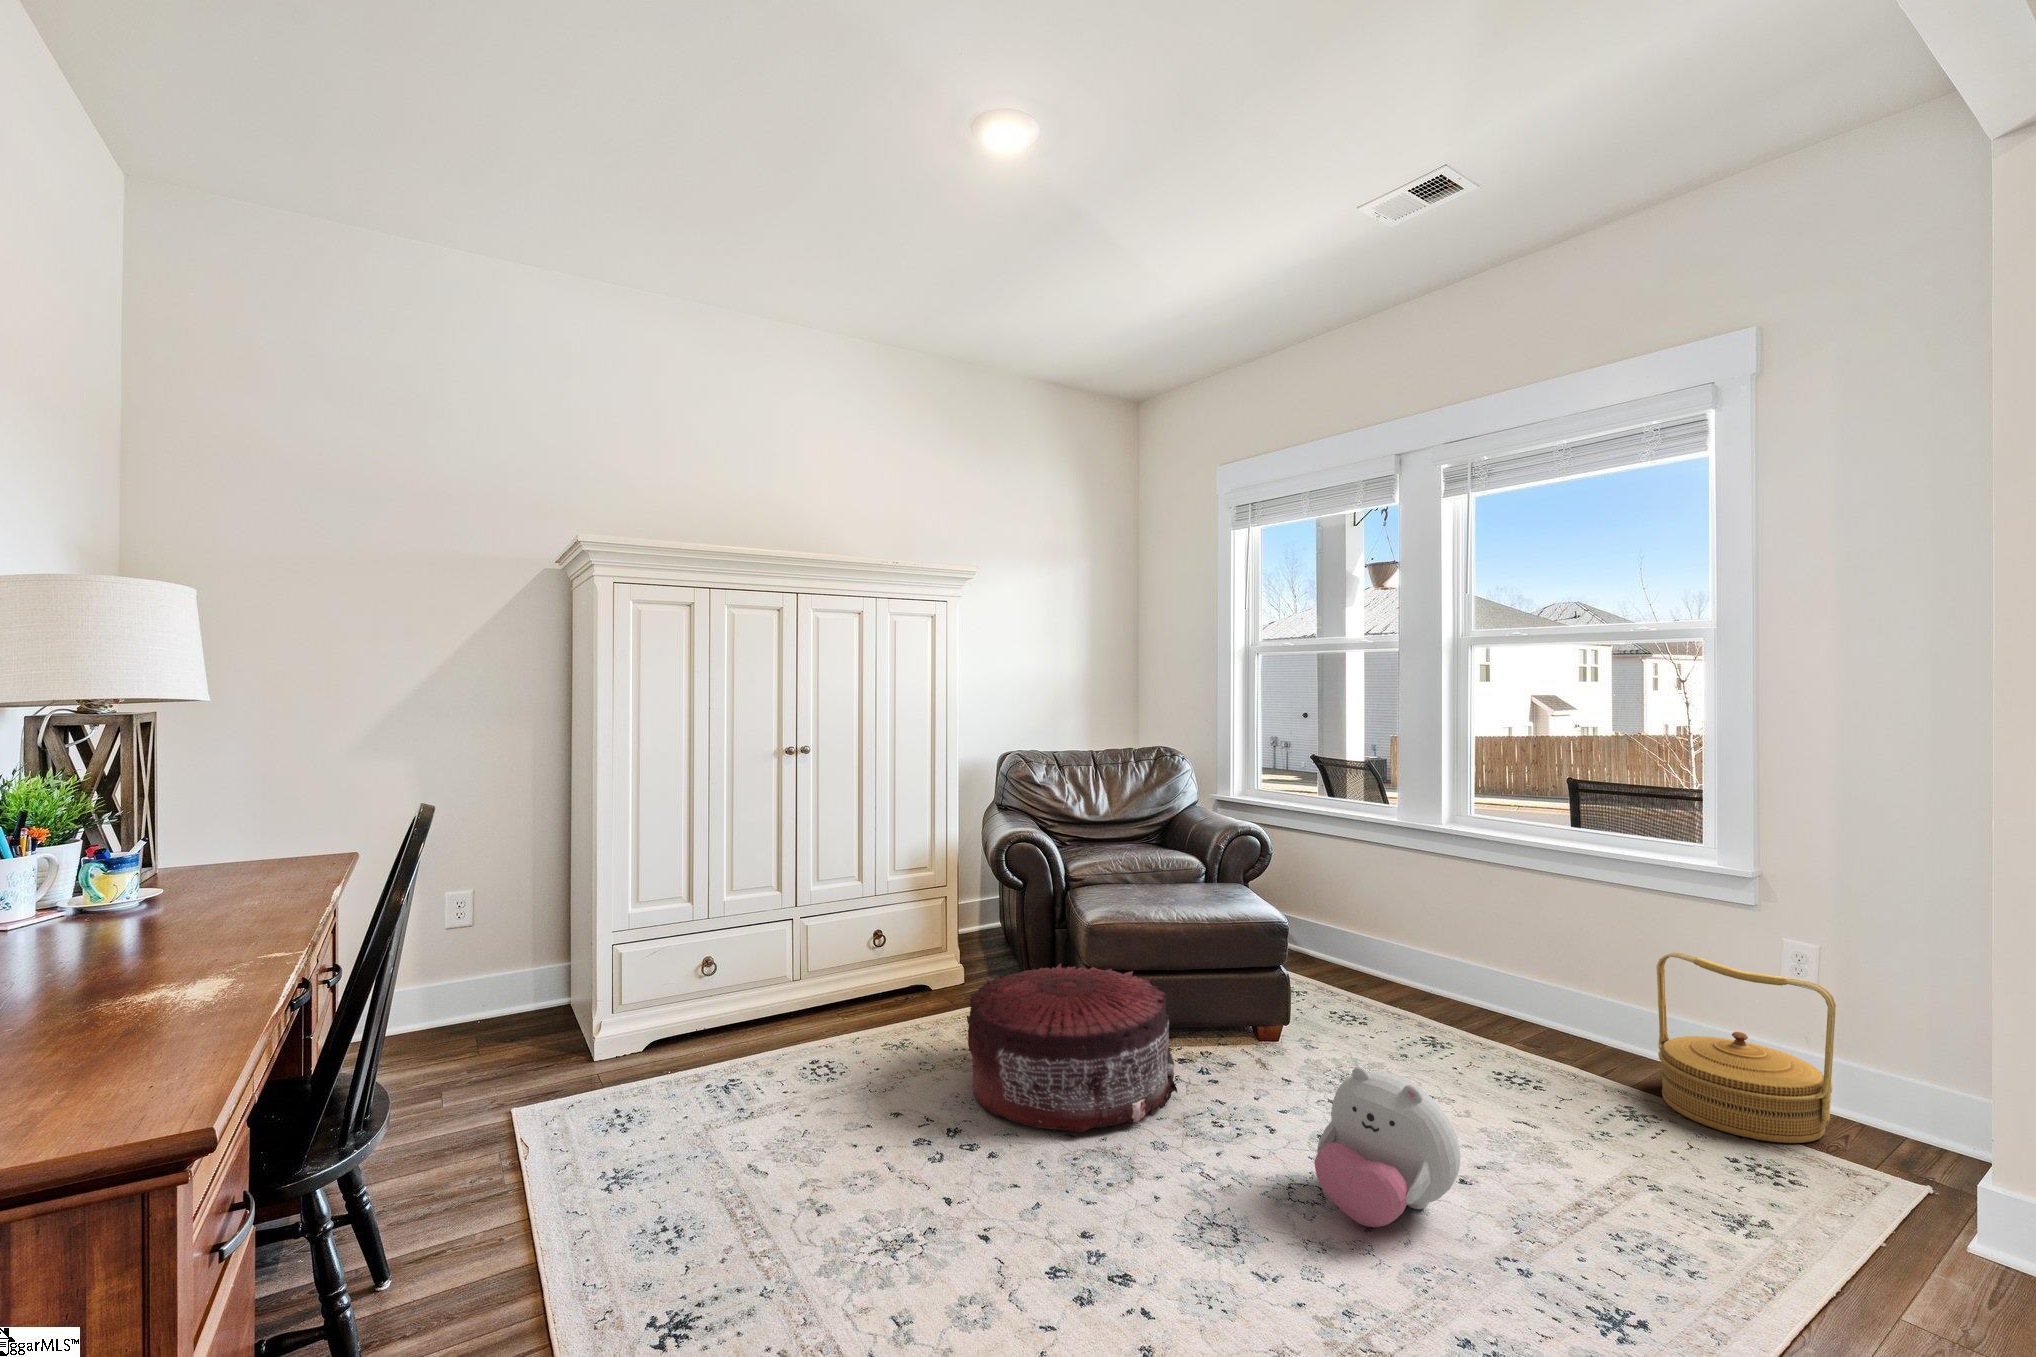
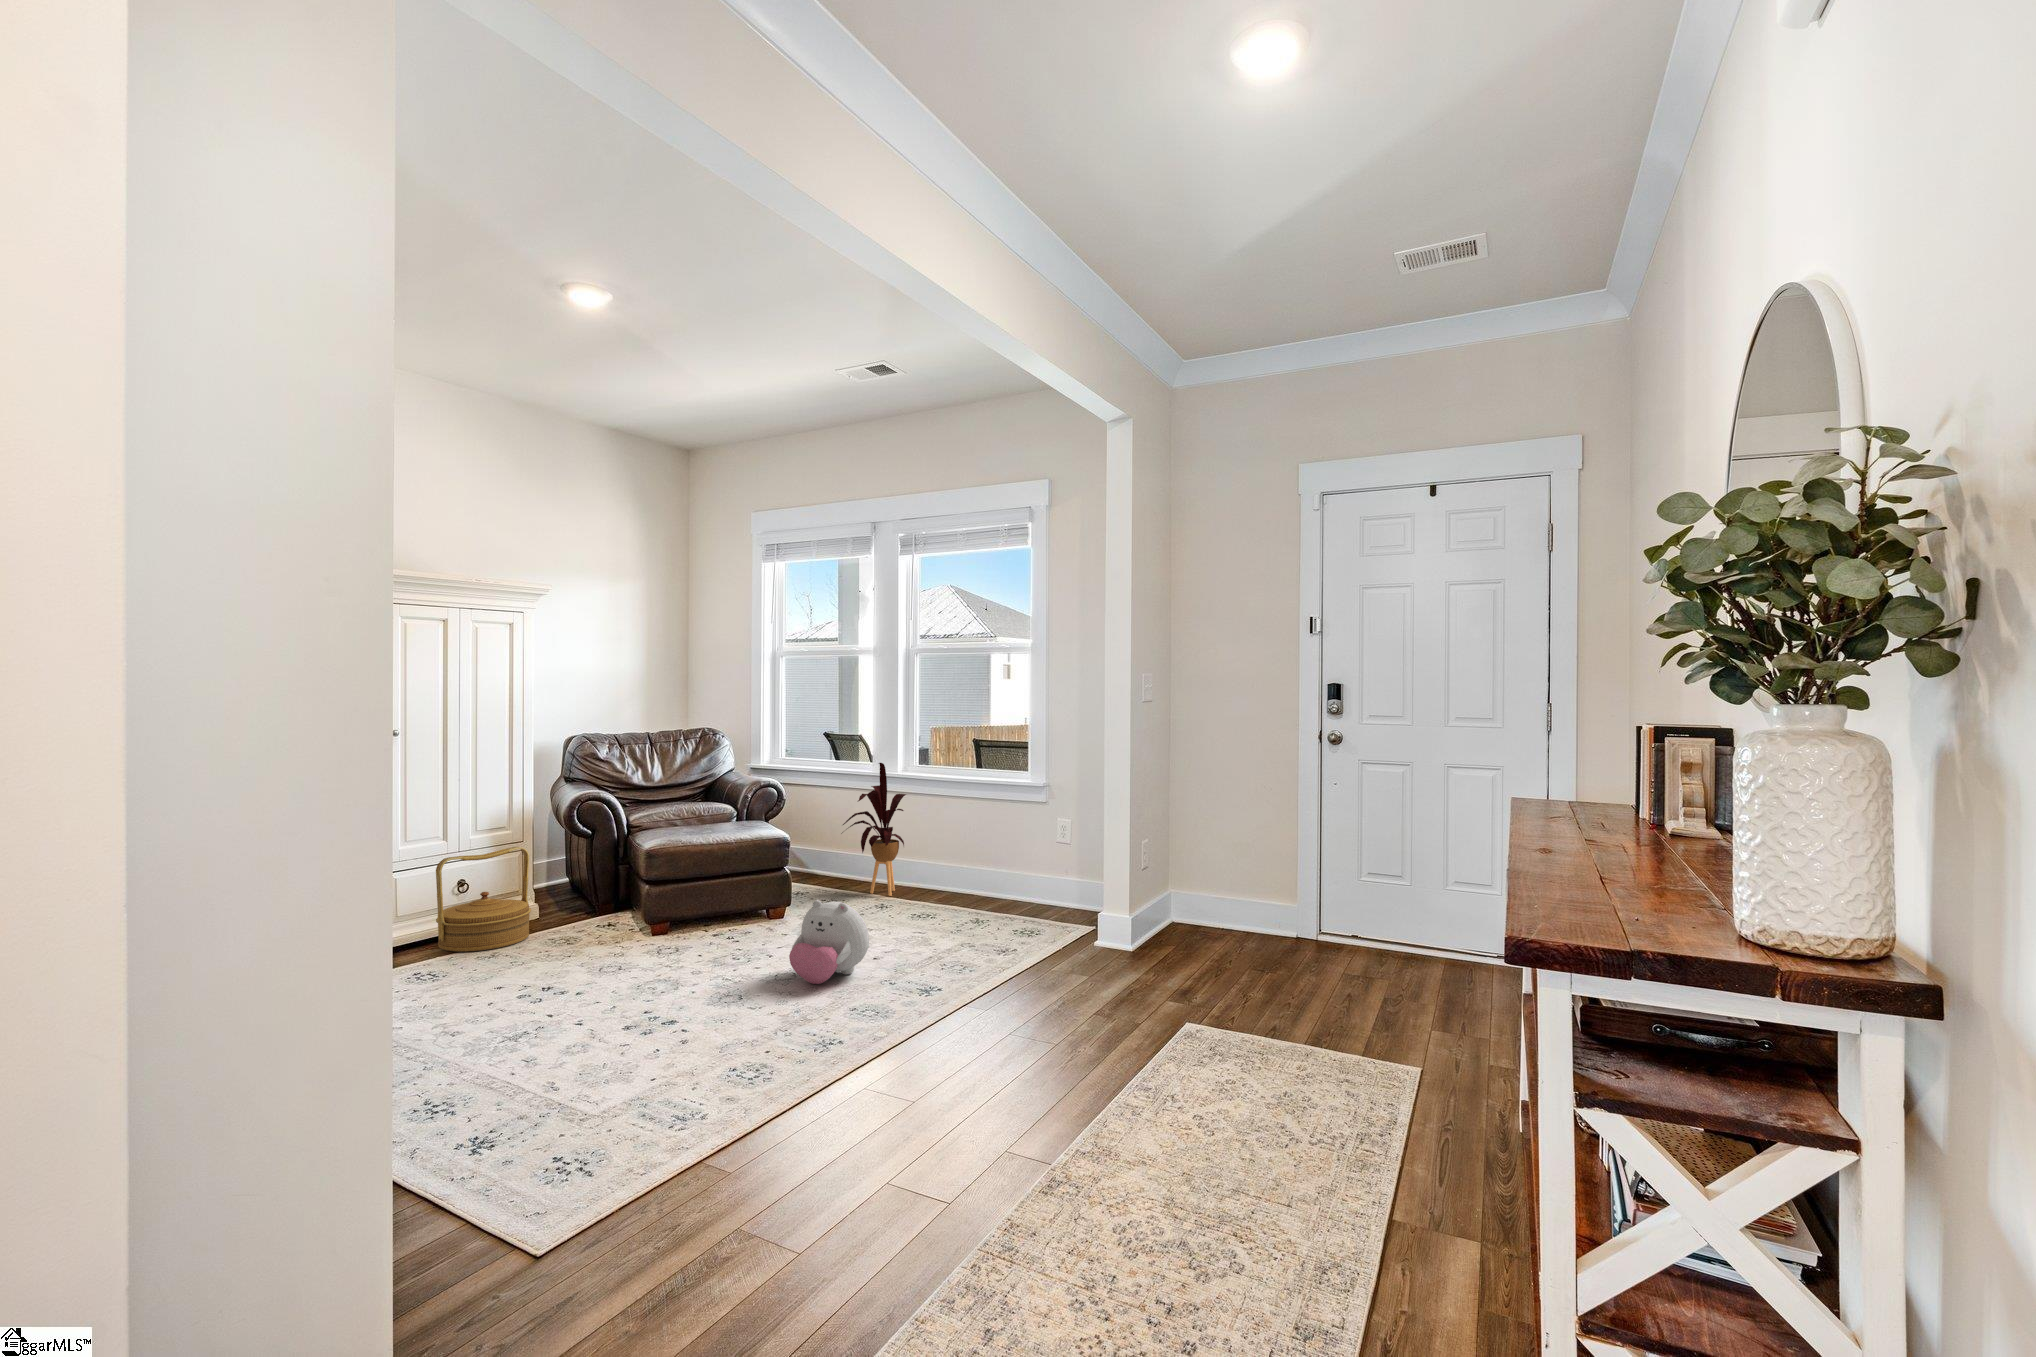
house plant: none [1355,812,1463,1019] -> present [842,763,906,896]
woven basket: present [1656,953,1836,1143] -> present [436,847,531,952]
pouf: present [967,964,1177,1132] -> none [553,878,710,978]

